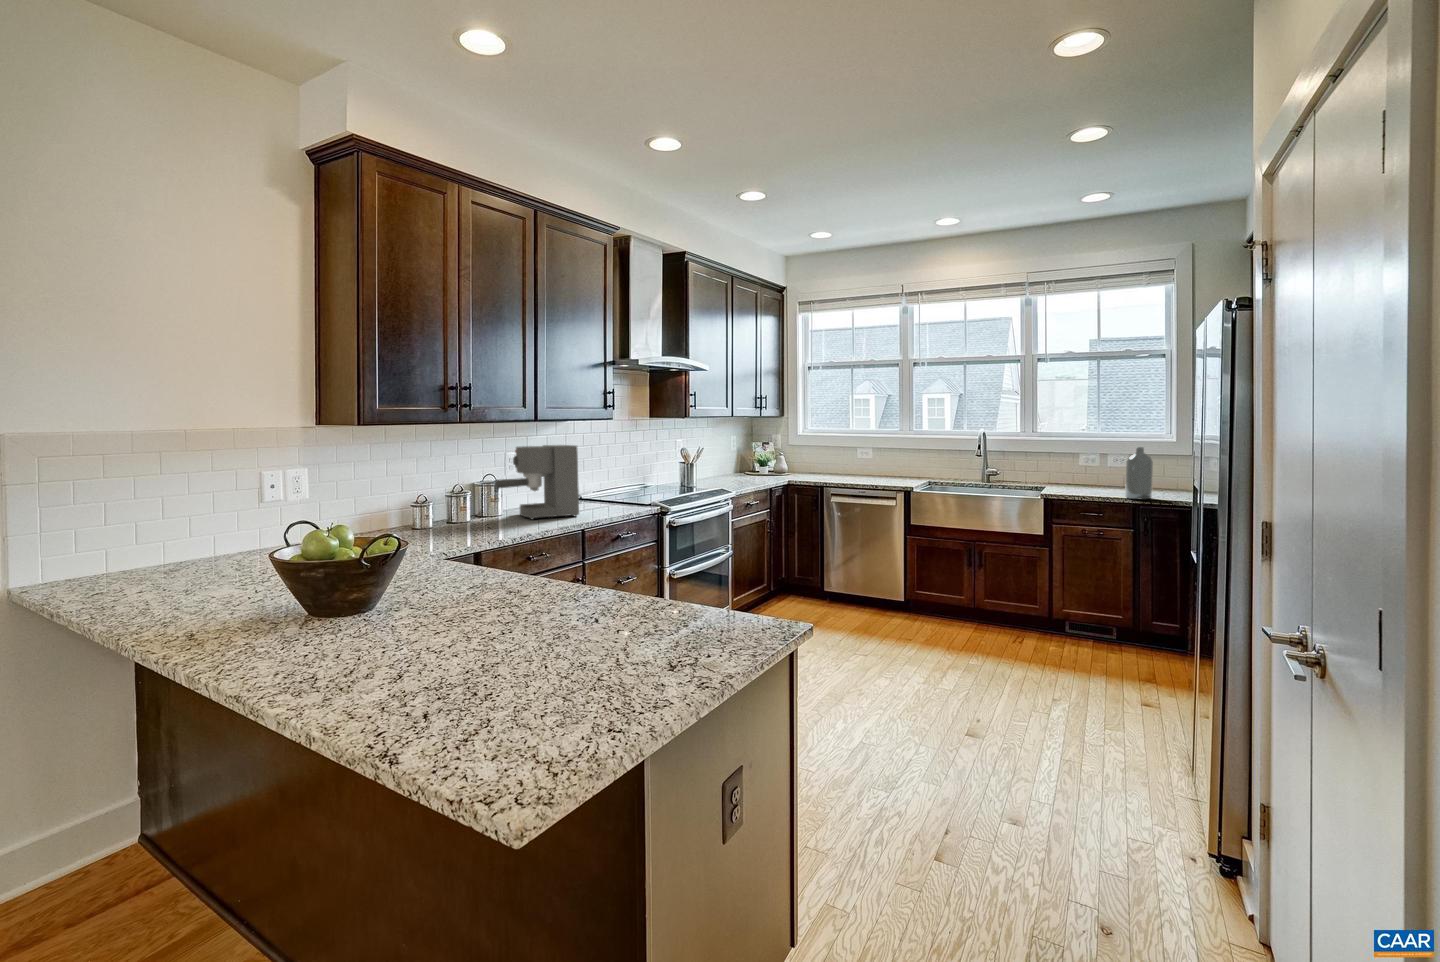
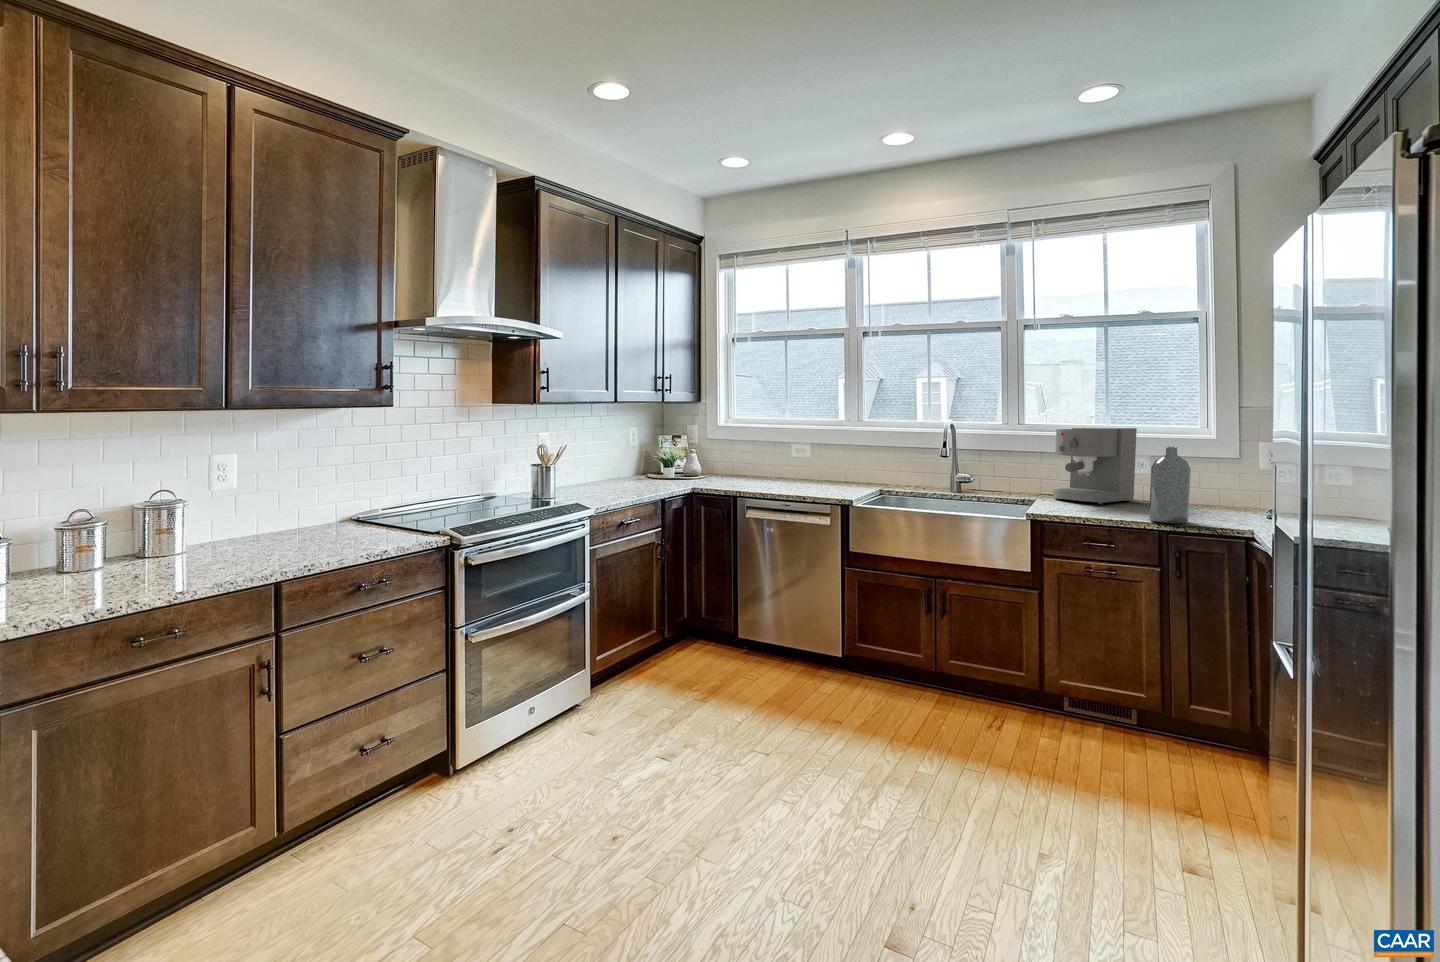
coffee maker: present [495,445,579,519] -> present [1053,428,1137,504]

